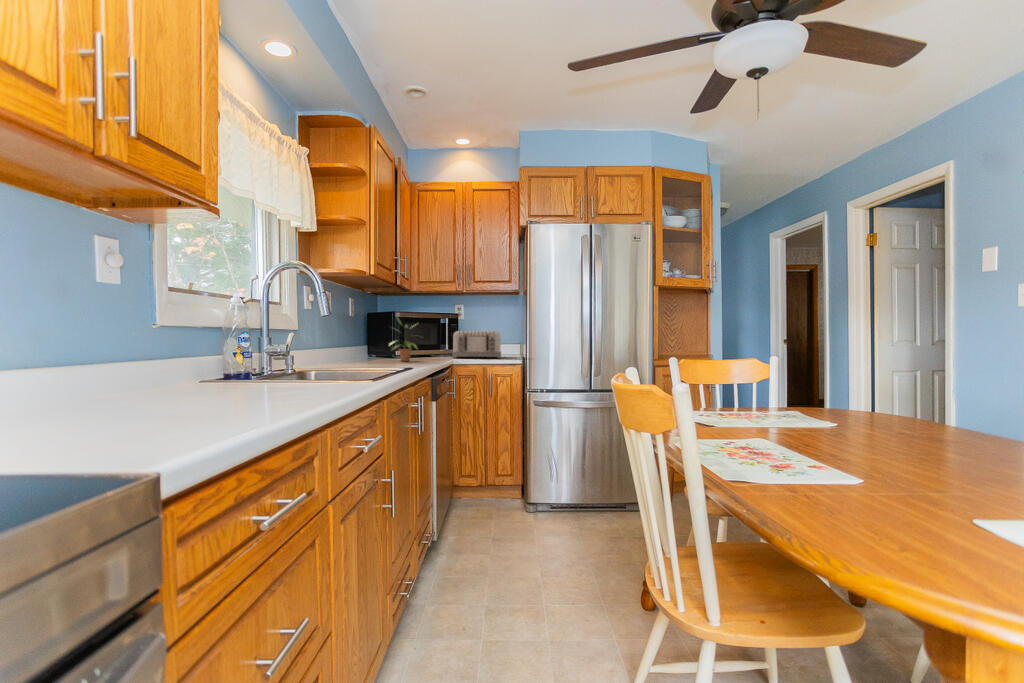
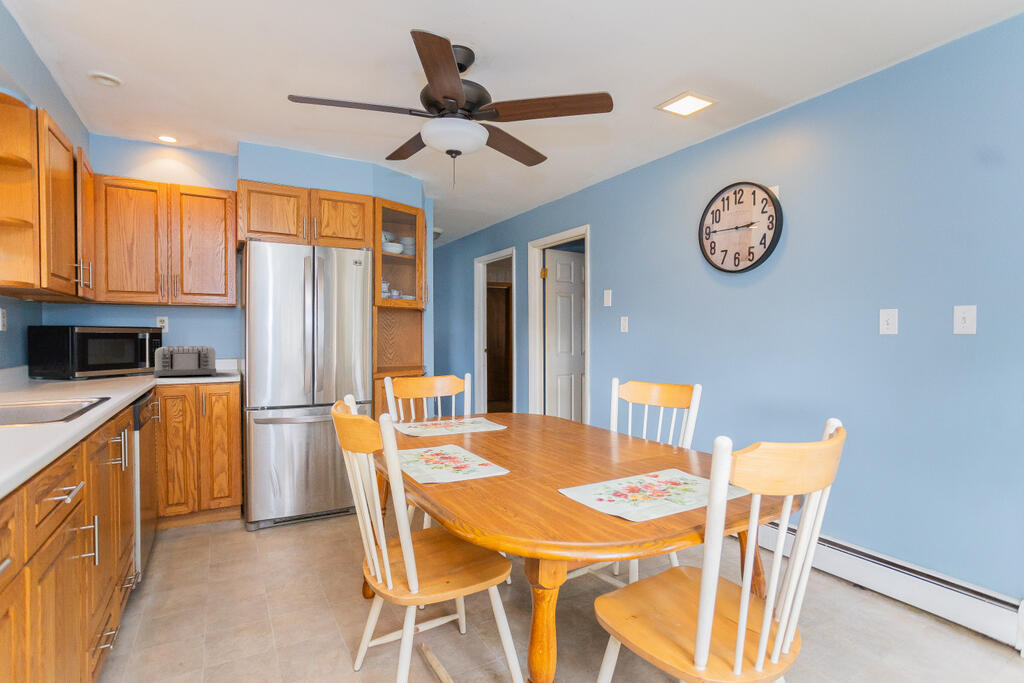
potted plant: present [389,317,418,361] -> none [66,334,119,387]

